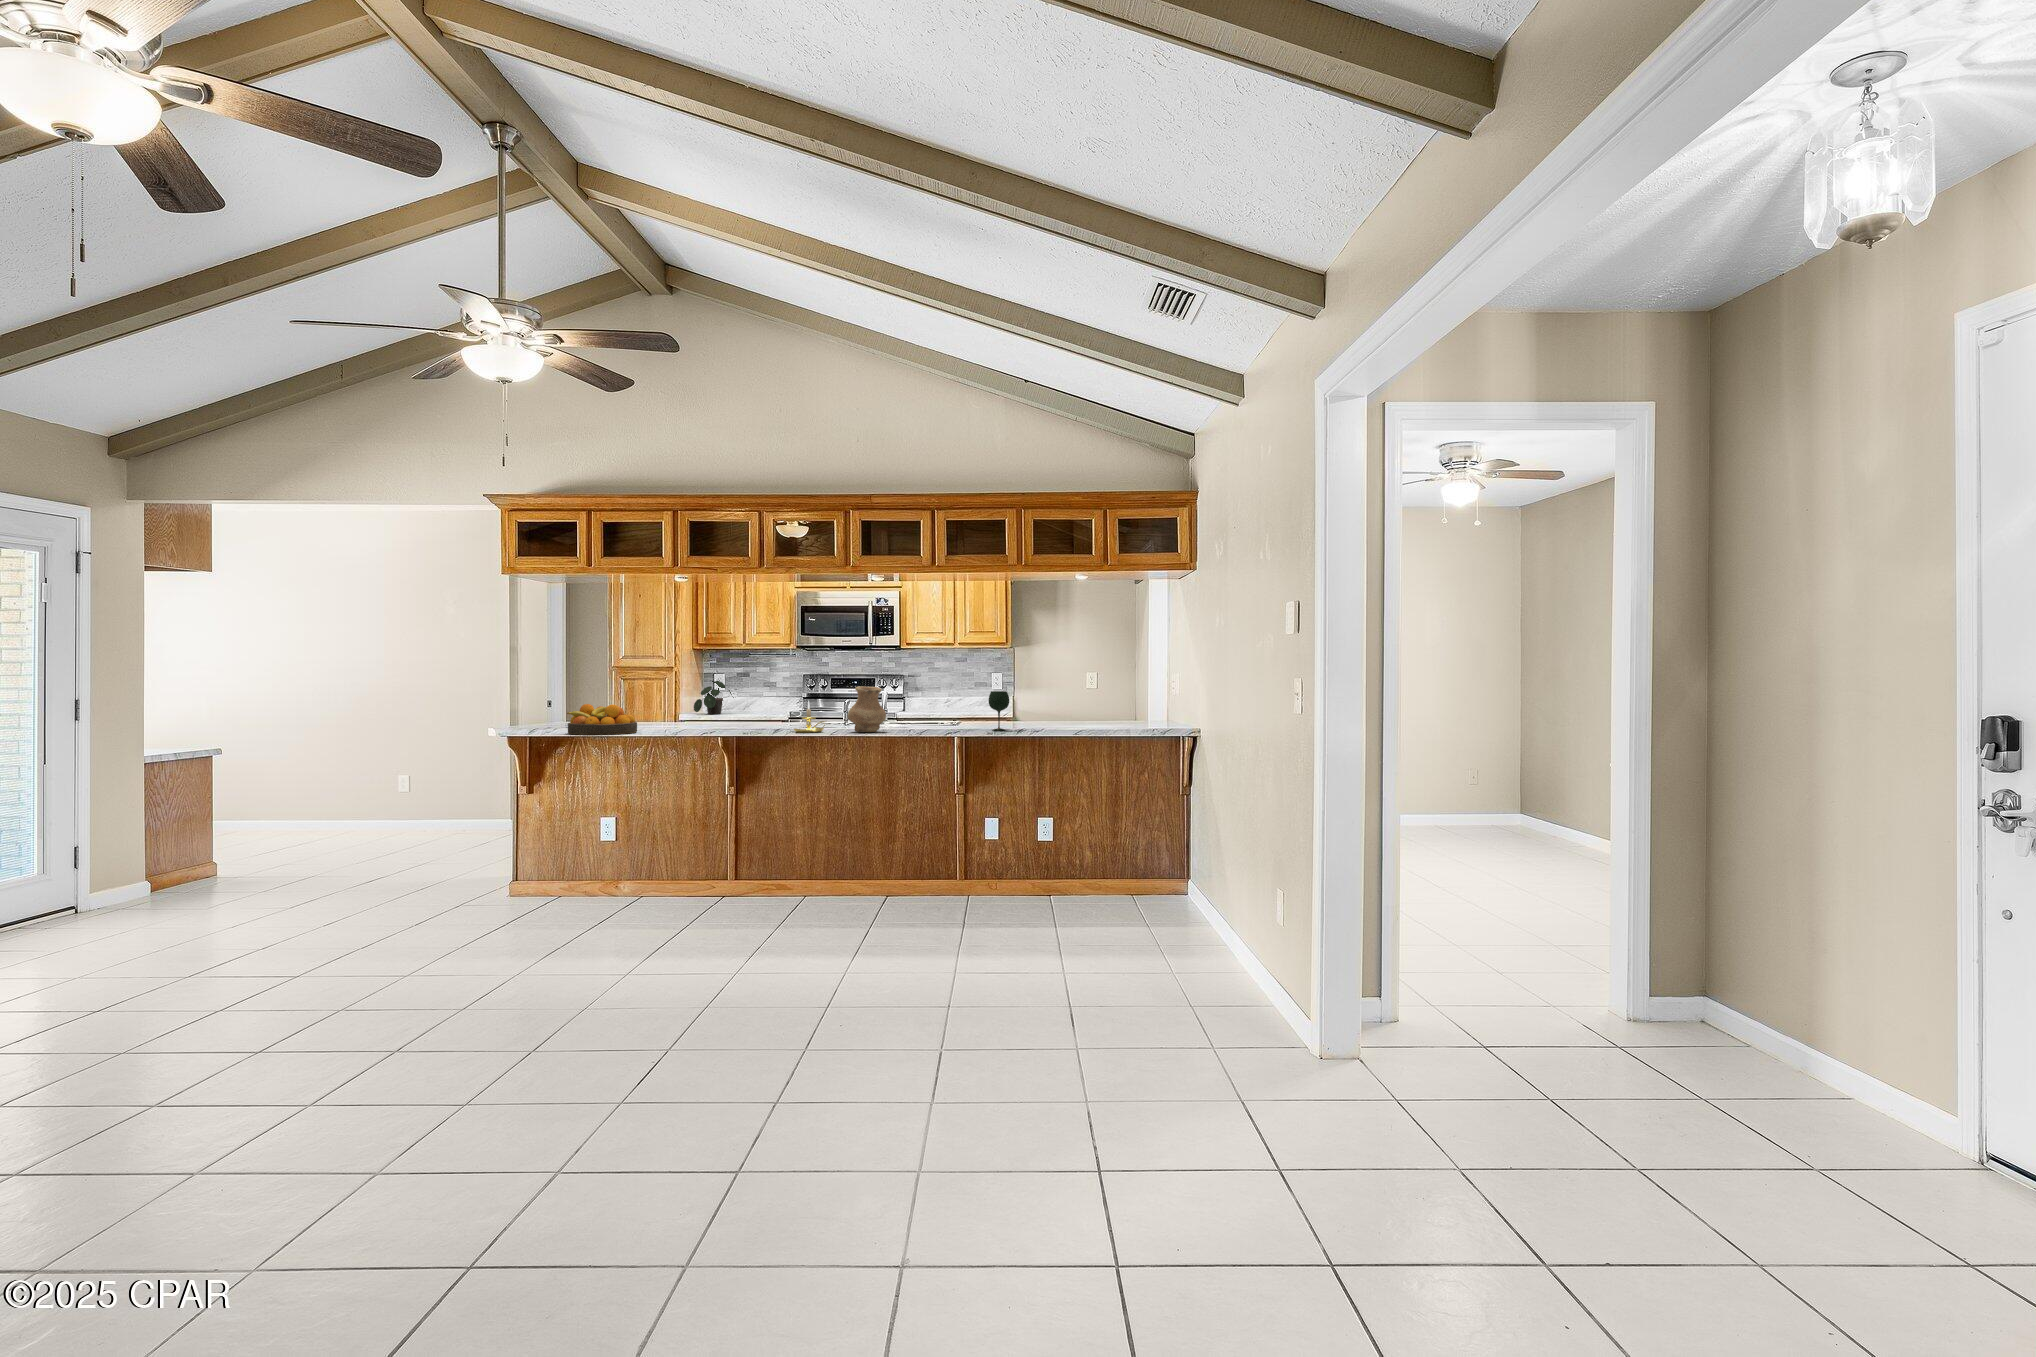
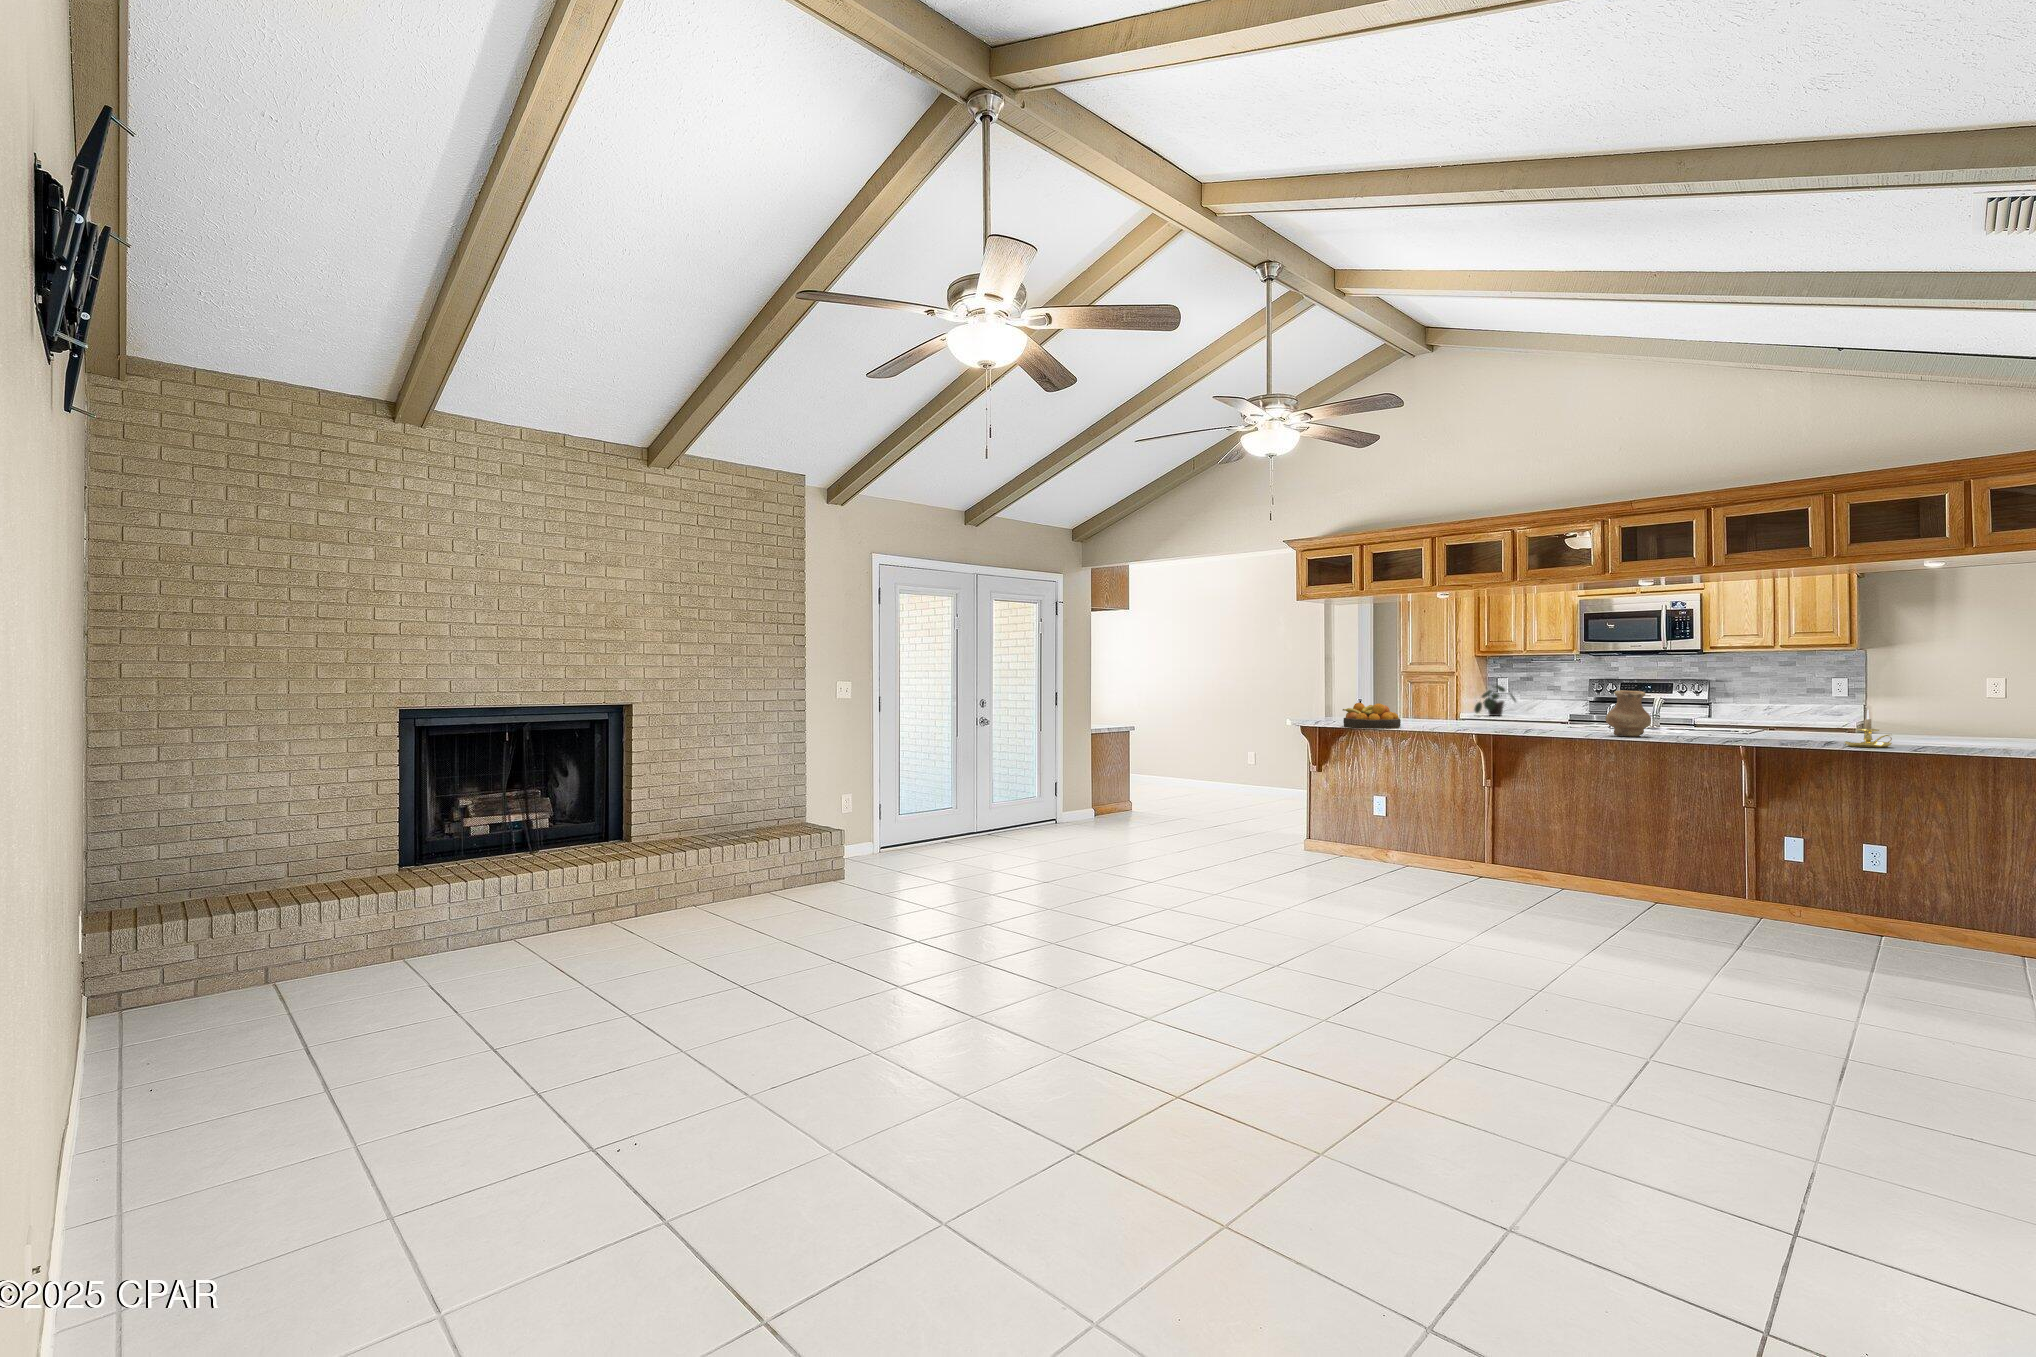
wine glass: present [989,691,1009,731] -> none [1789,697,1820,742]
candle holder: present [794,701,825,733] -> present [1845,710,1892,748]

